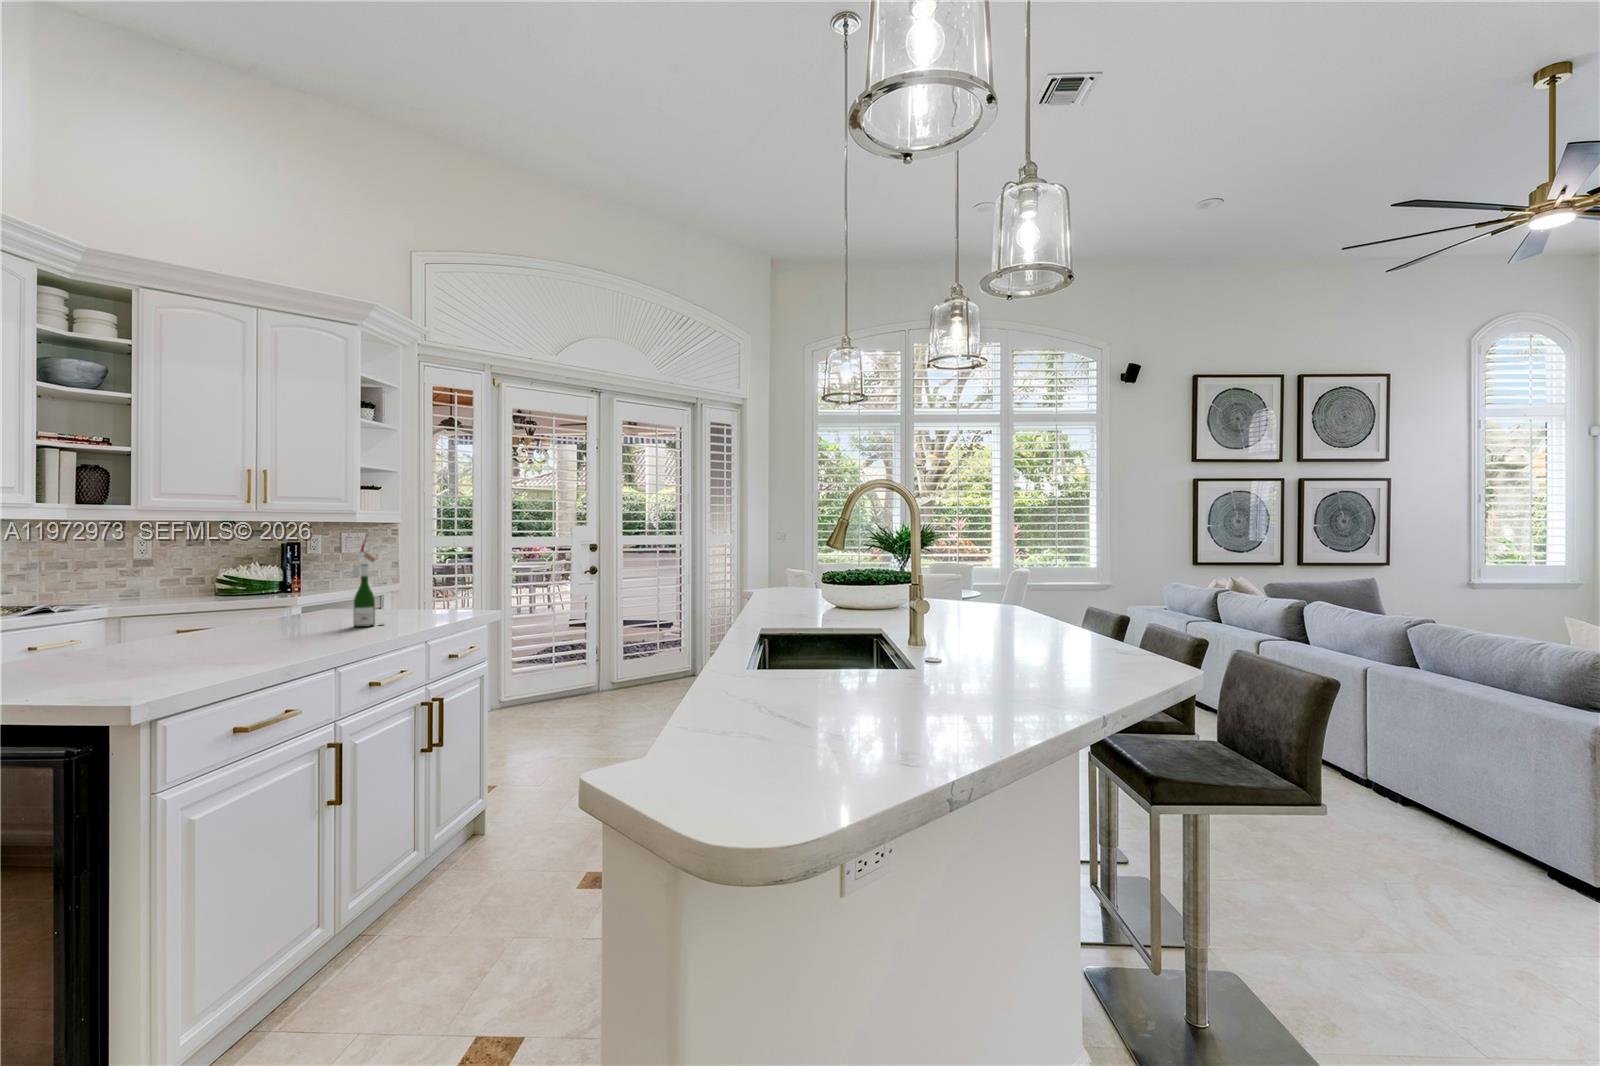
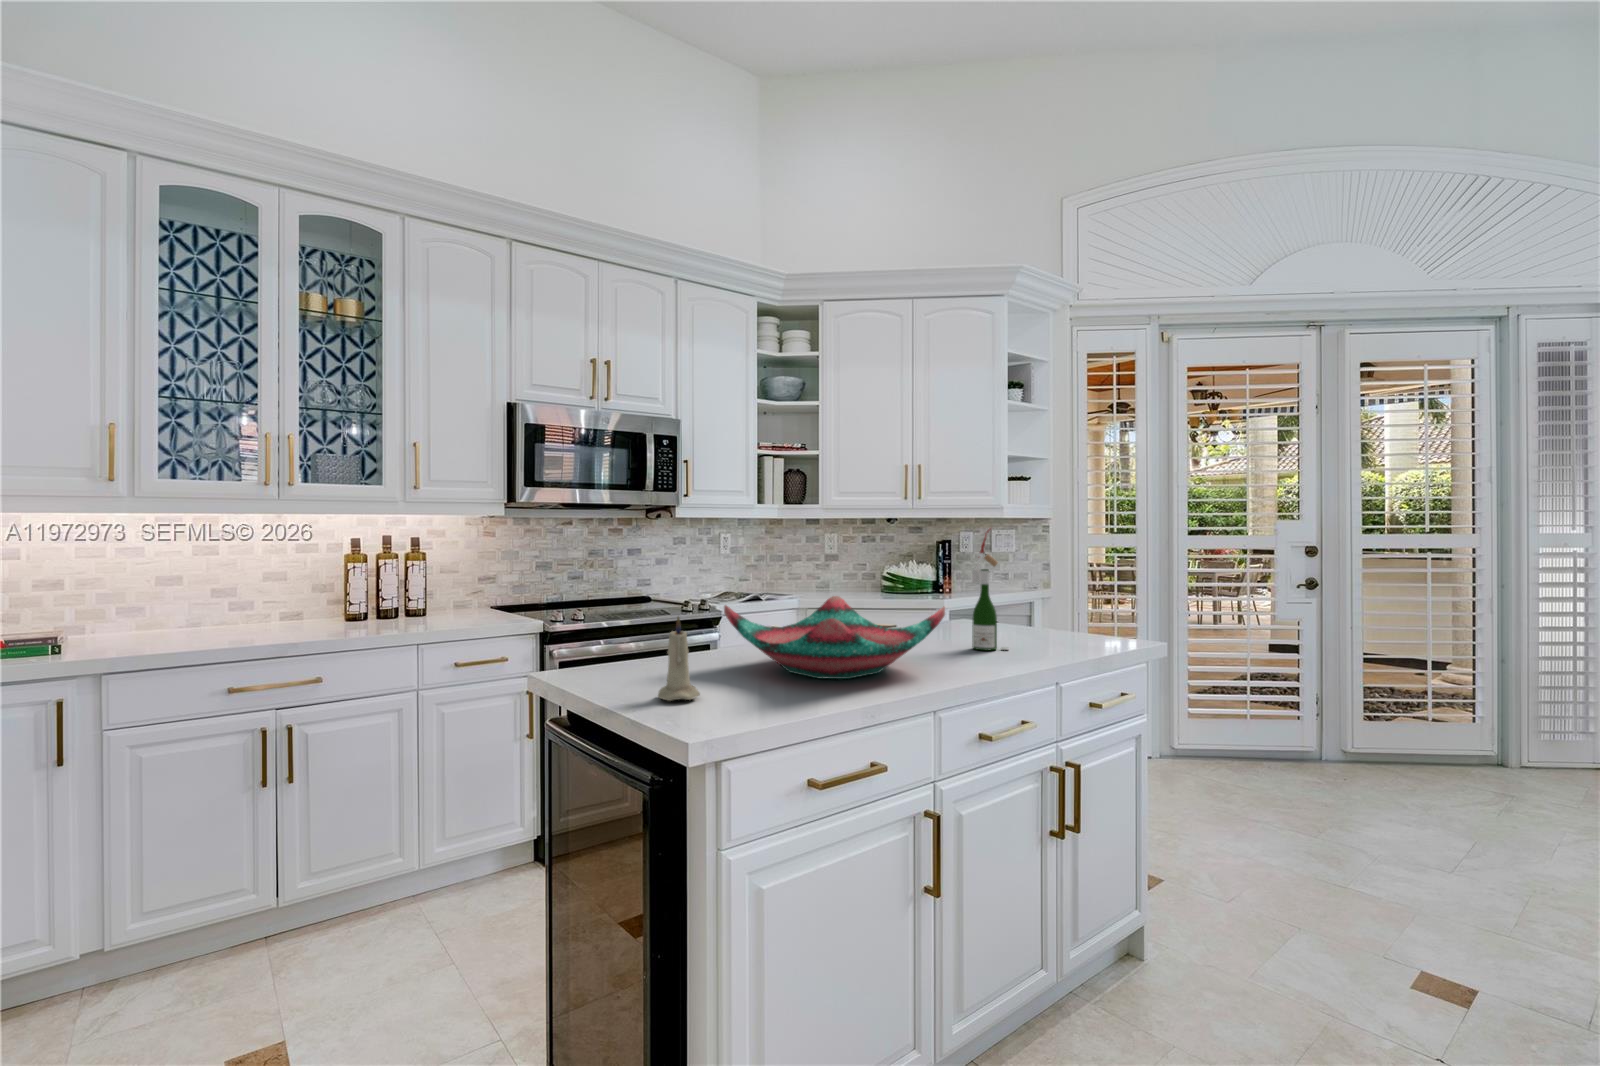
decorative bowl: none [103,592,340,658] -> present [724,596,945,679]
candle: none [51,612,107,688] -> present [658,617,700,701]

